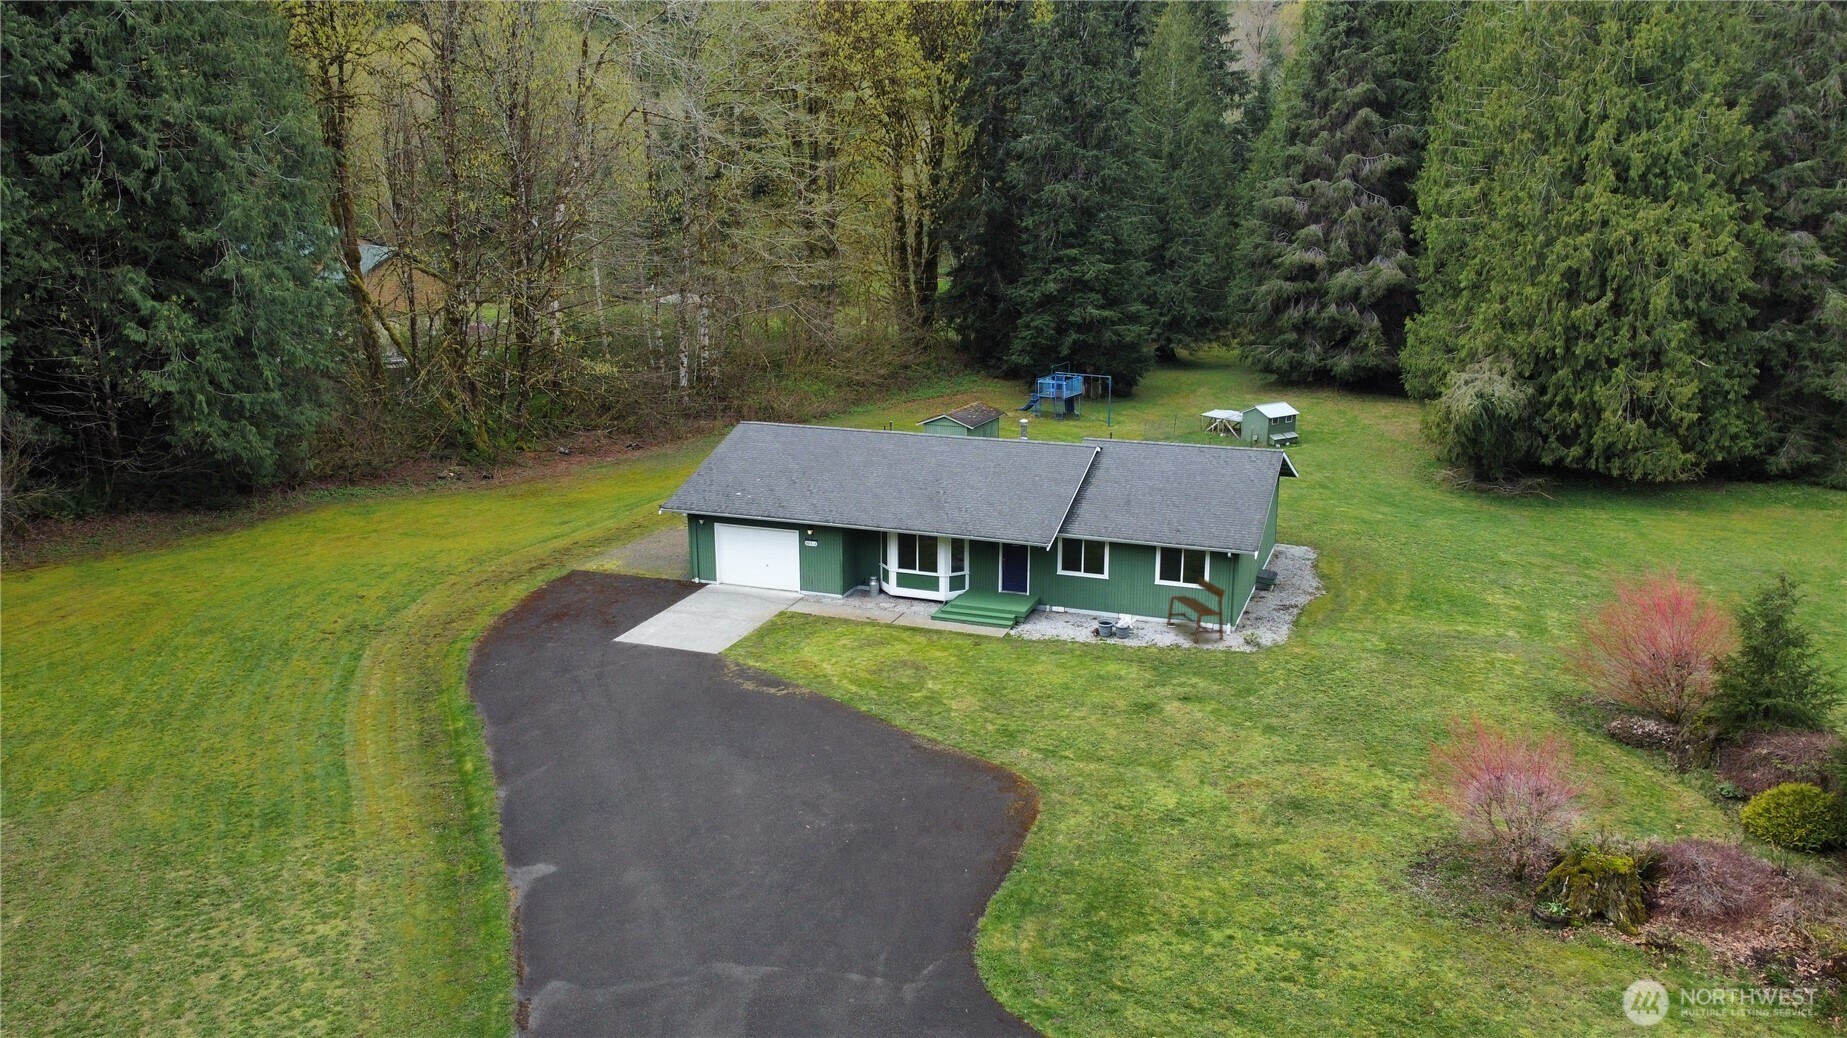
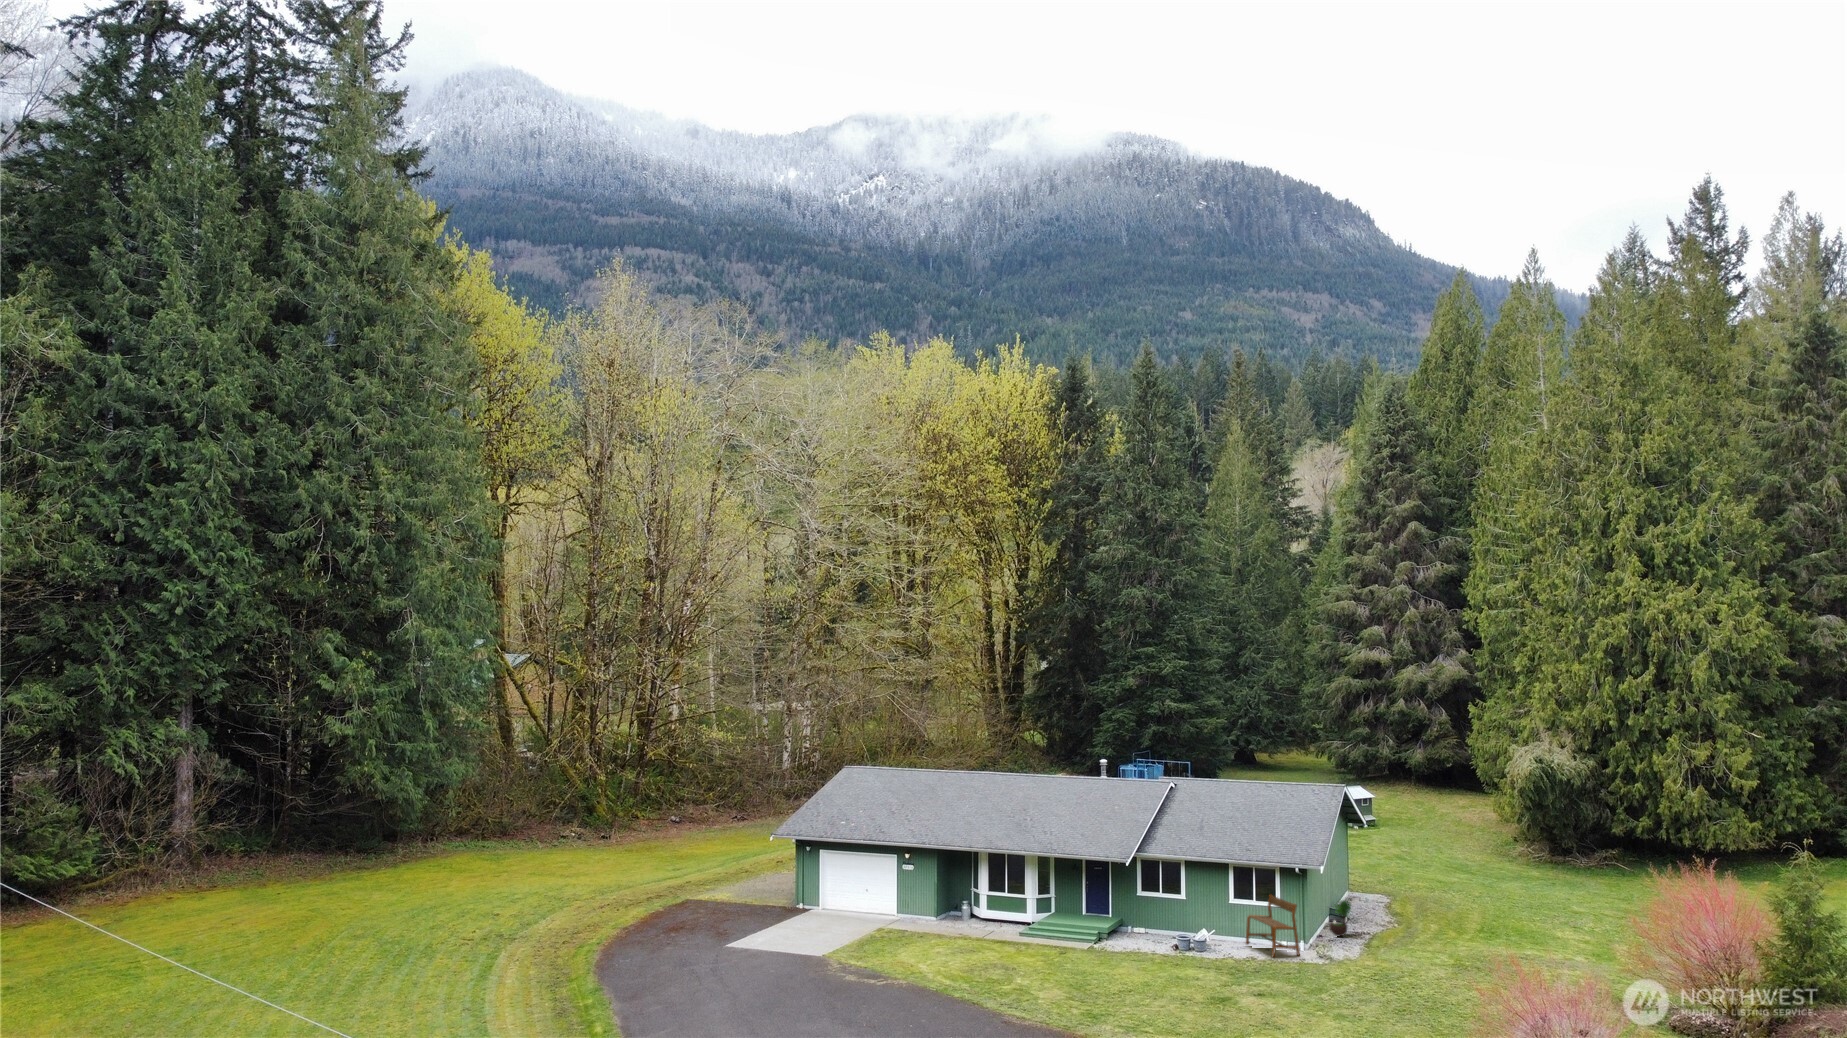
potted tree: none [1253,570,1279,608] -> present [1330,900,1351,936]

